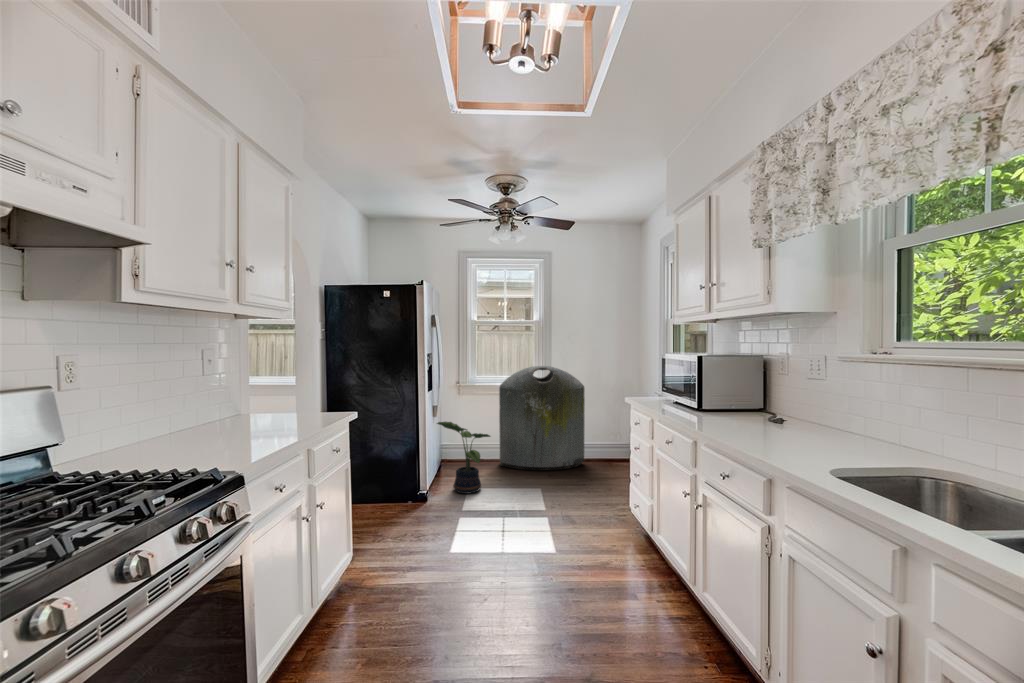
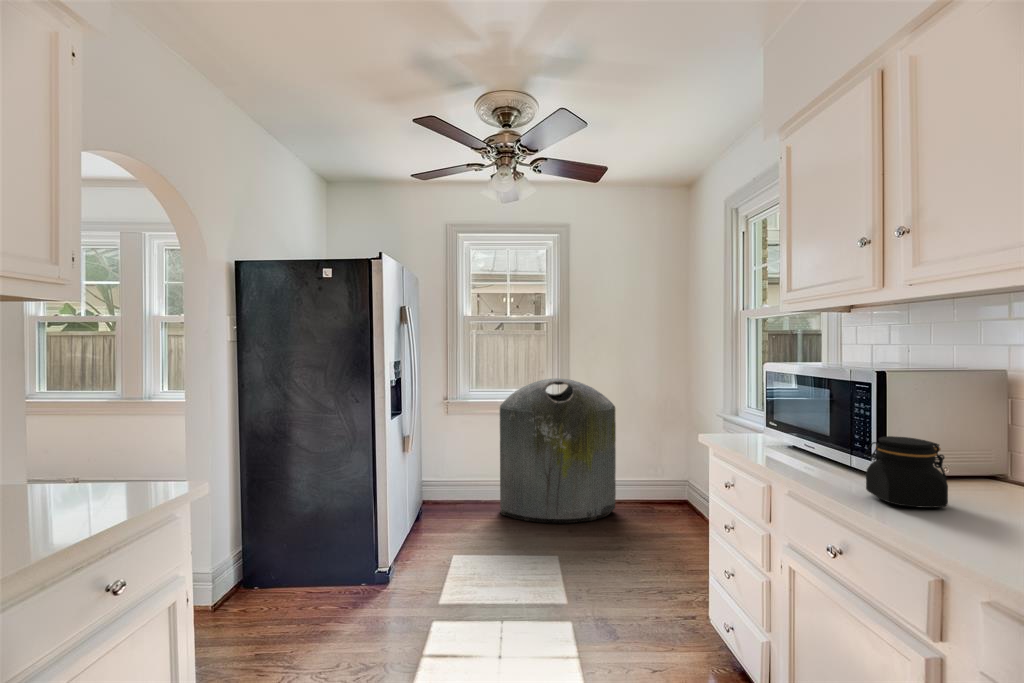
jar: none [683,388,719,420] -> present [864,436,948,508]
potted plant: present [437,422,490,494] -> none [405,461,488,568]

